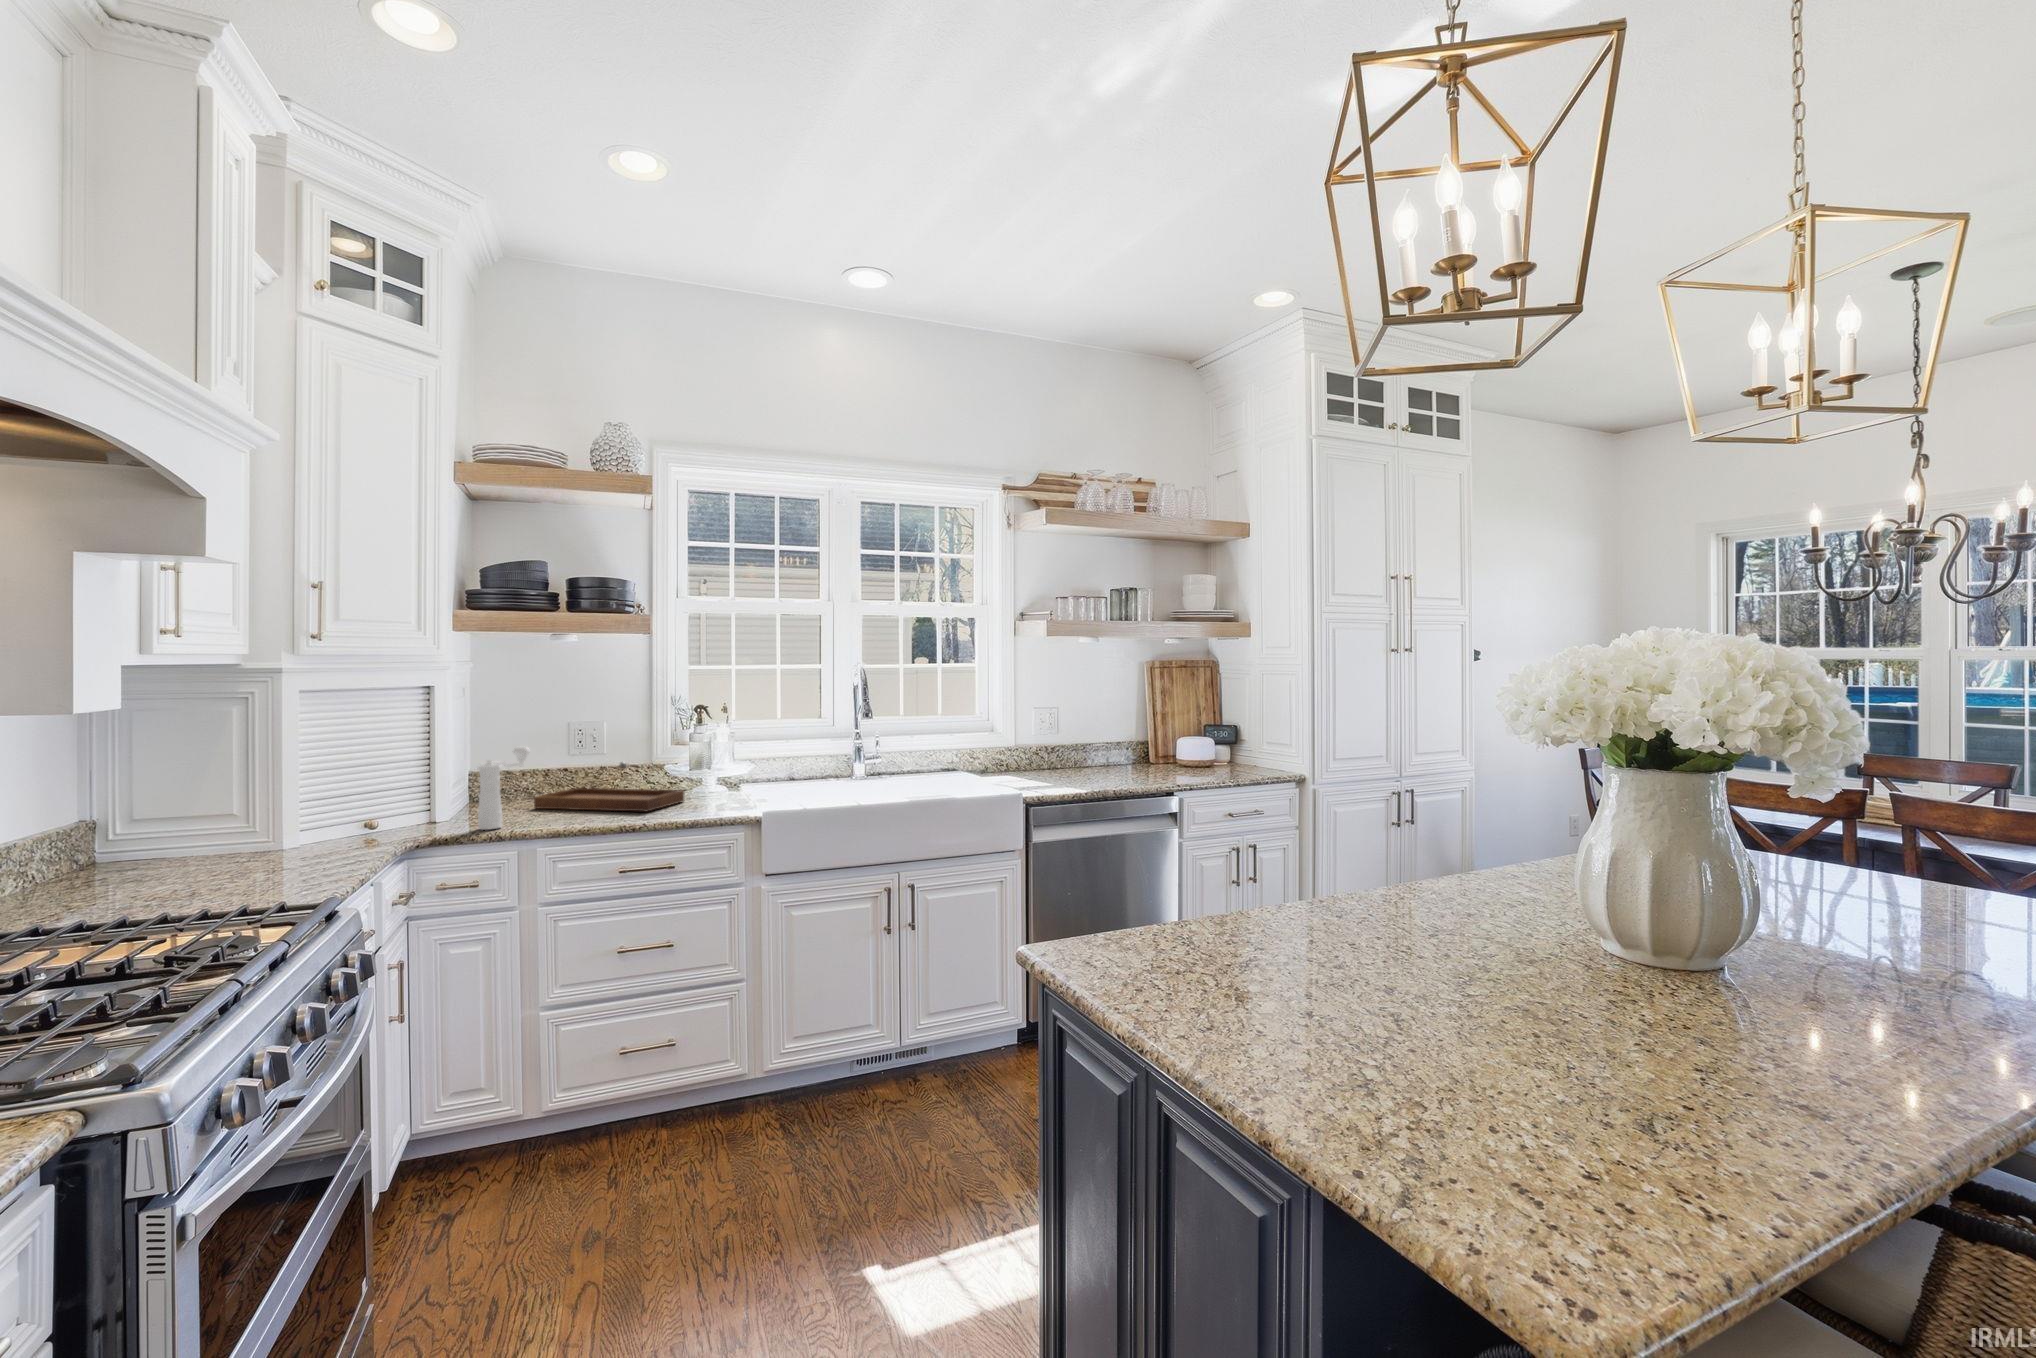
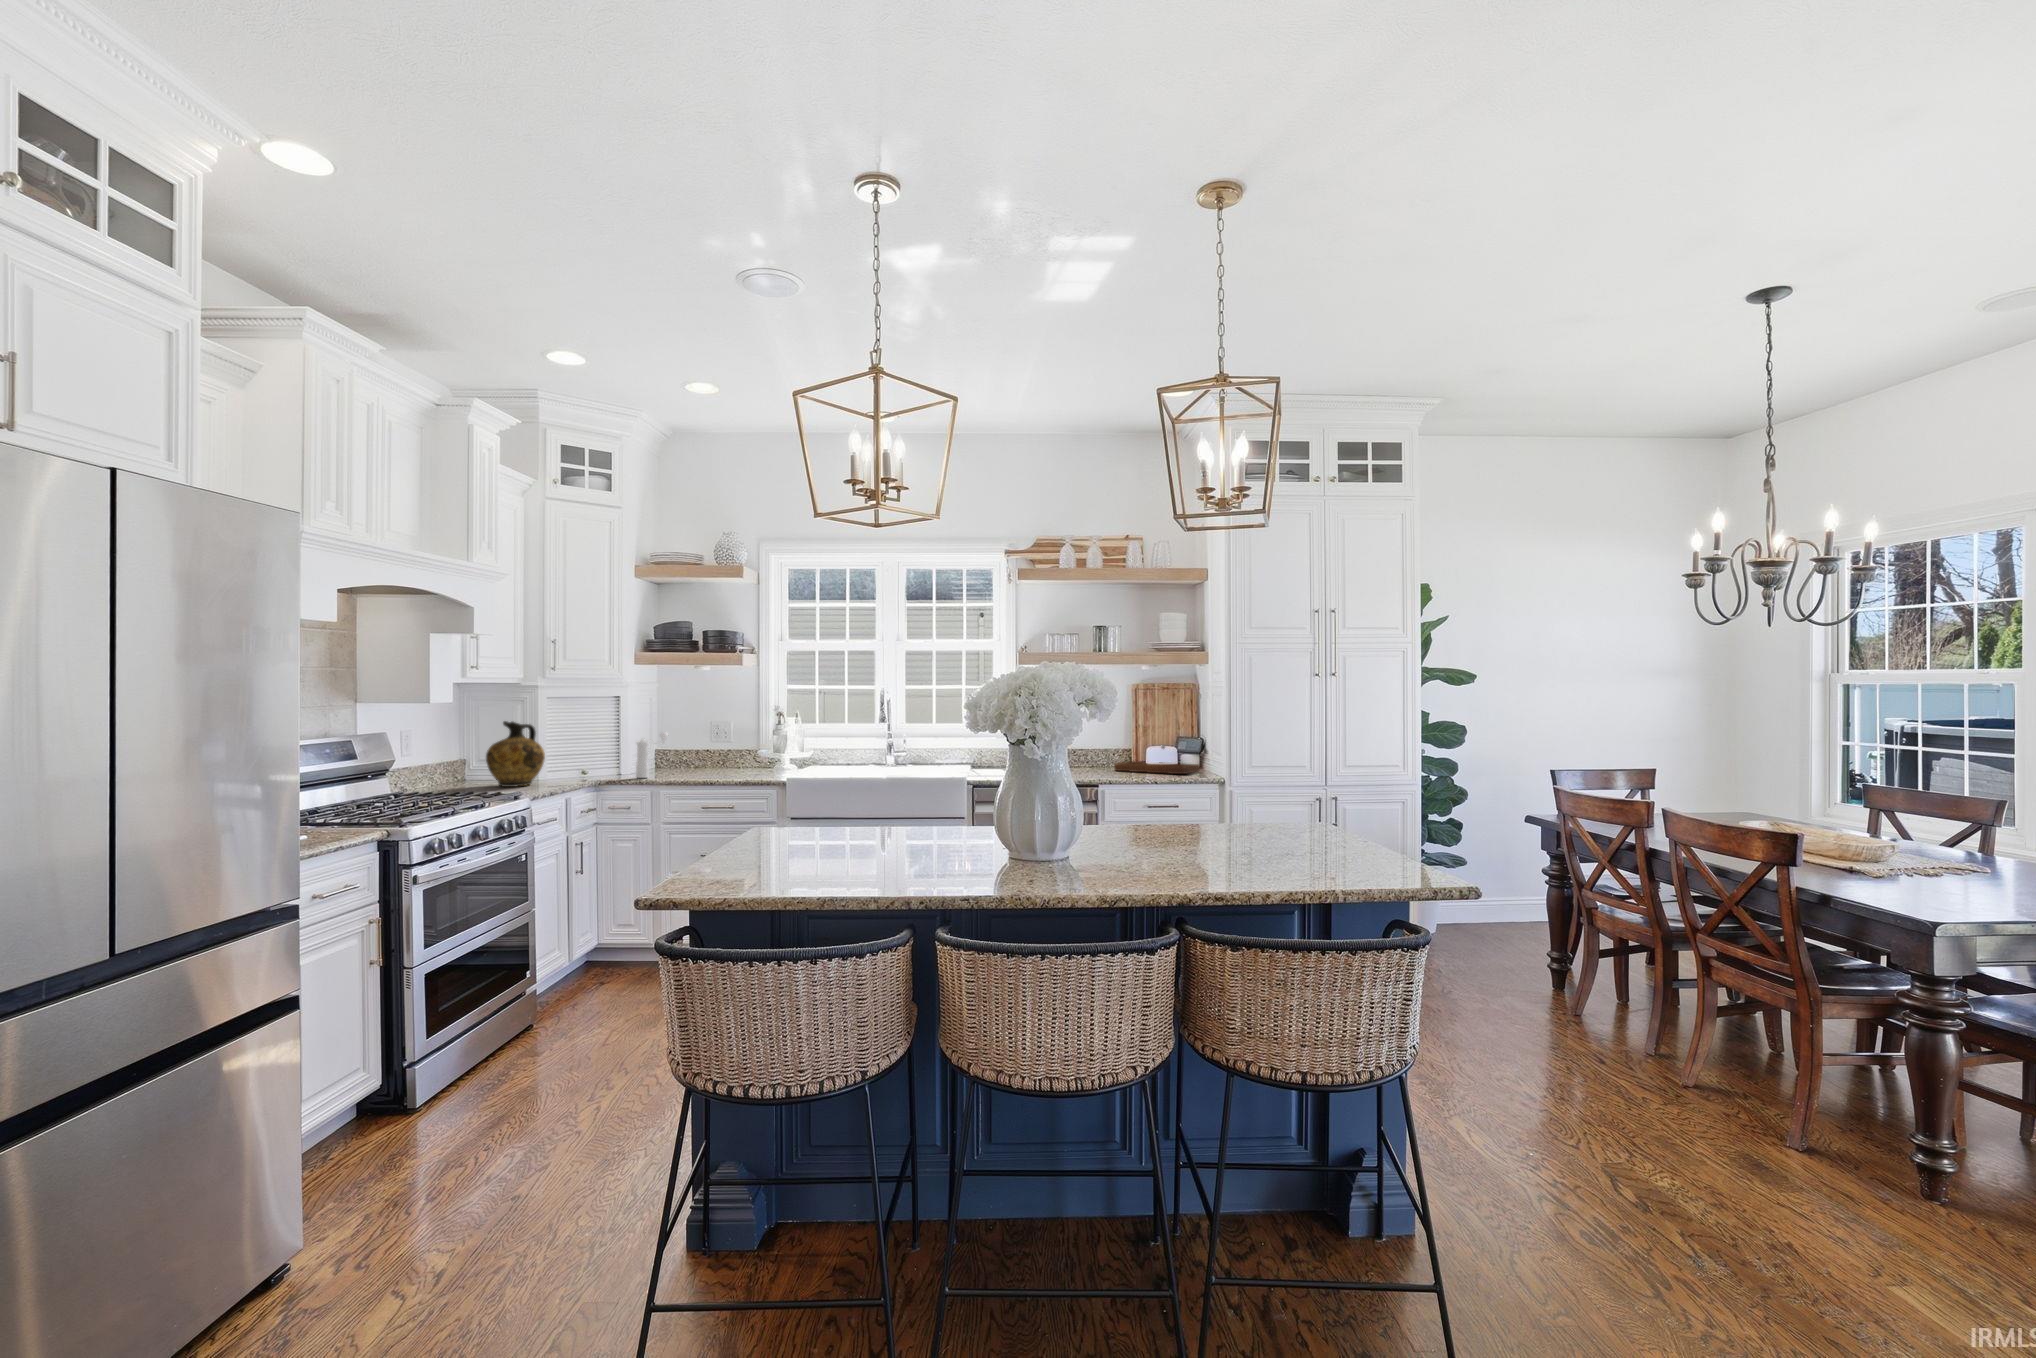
ceramic jug: none [168,742,307,875] -> present [486,721,545,787]
tray: present [534,762,684,812] -> present [1114,745,1200,774]

